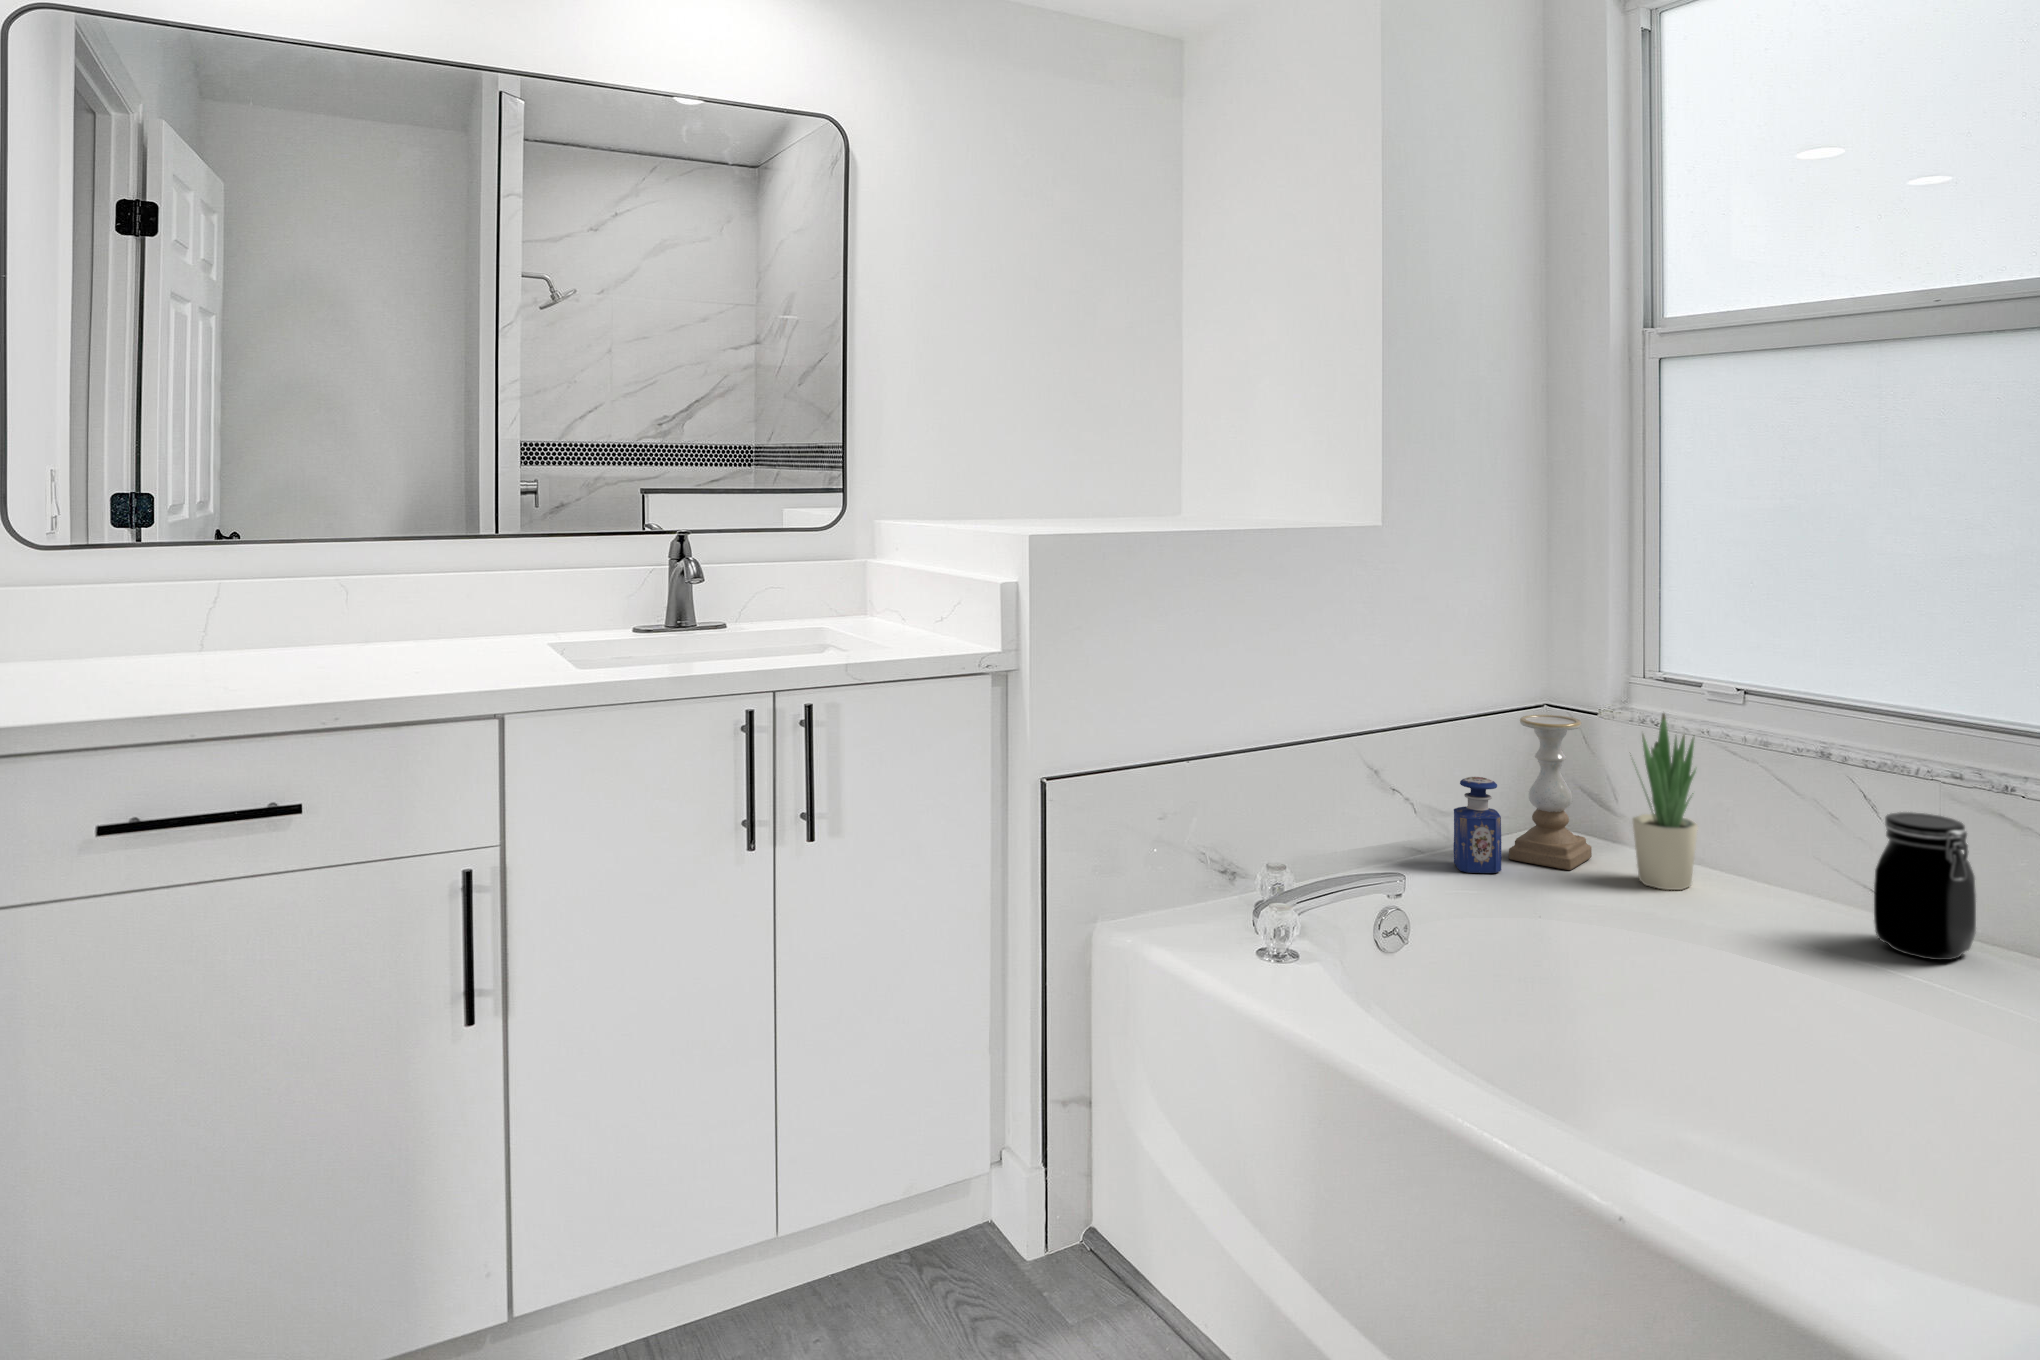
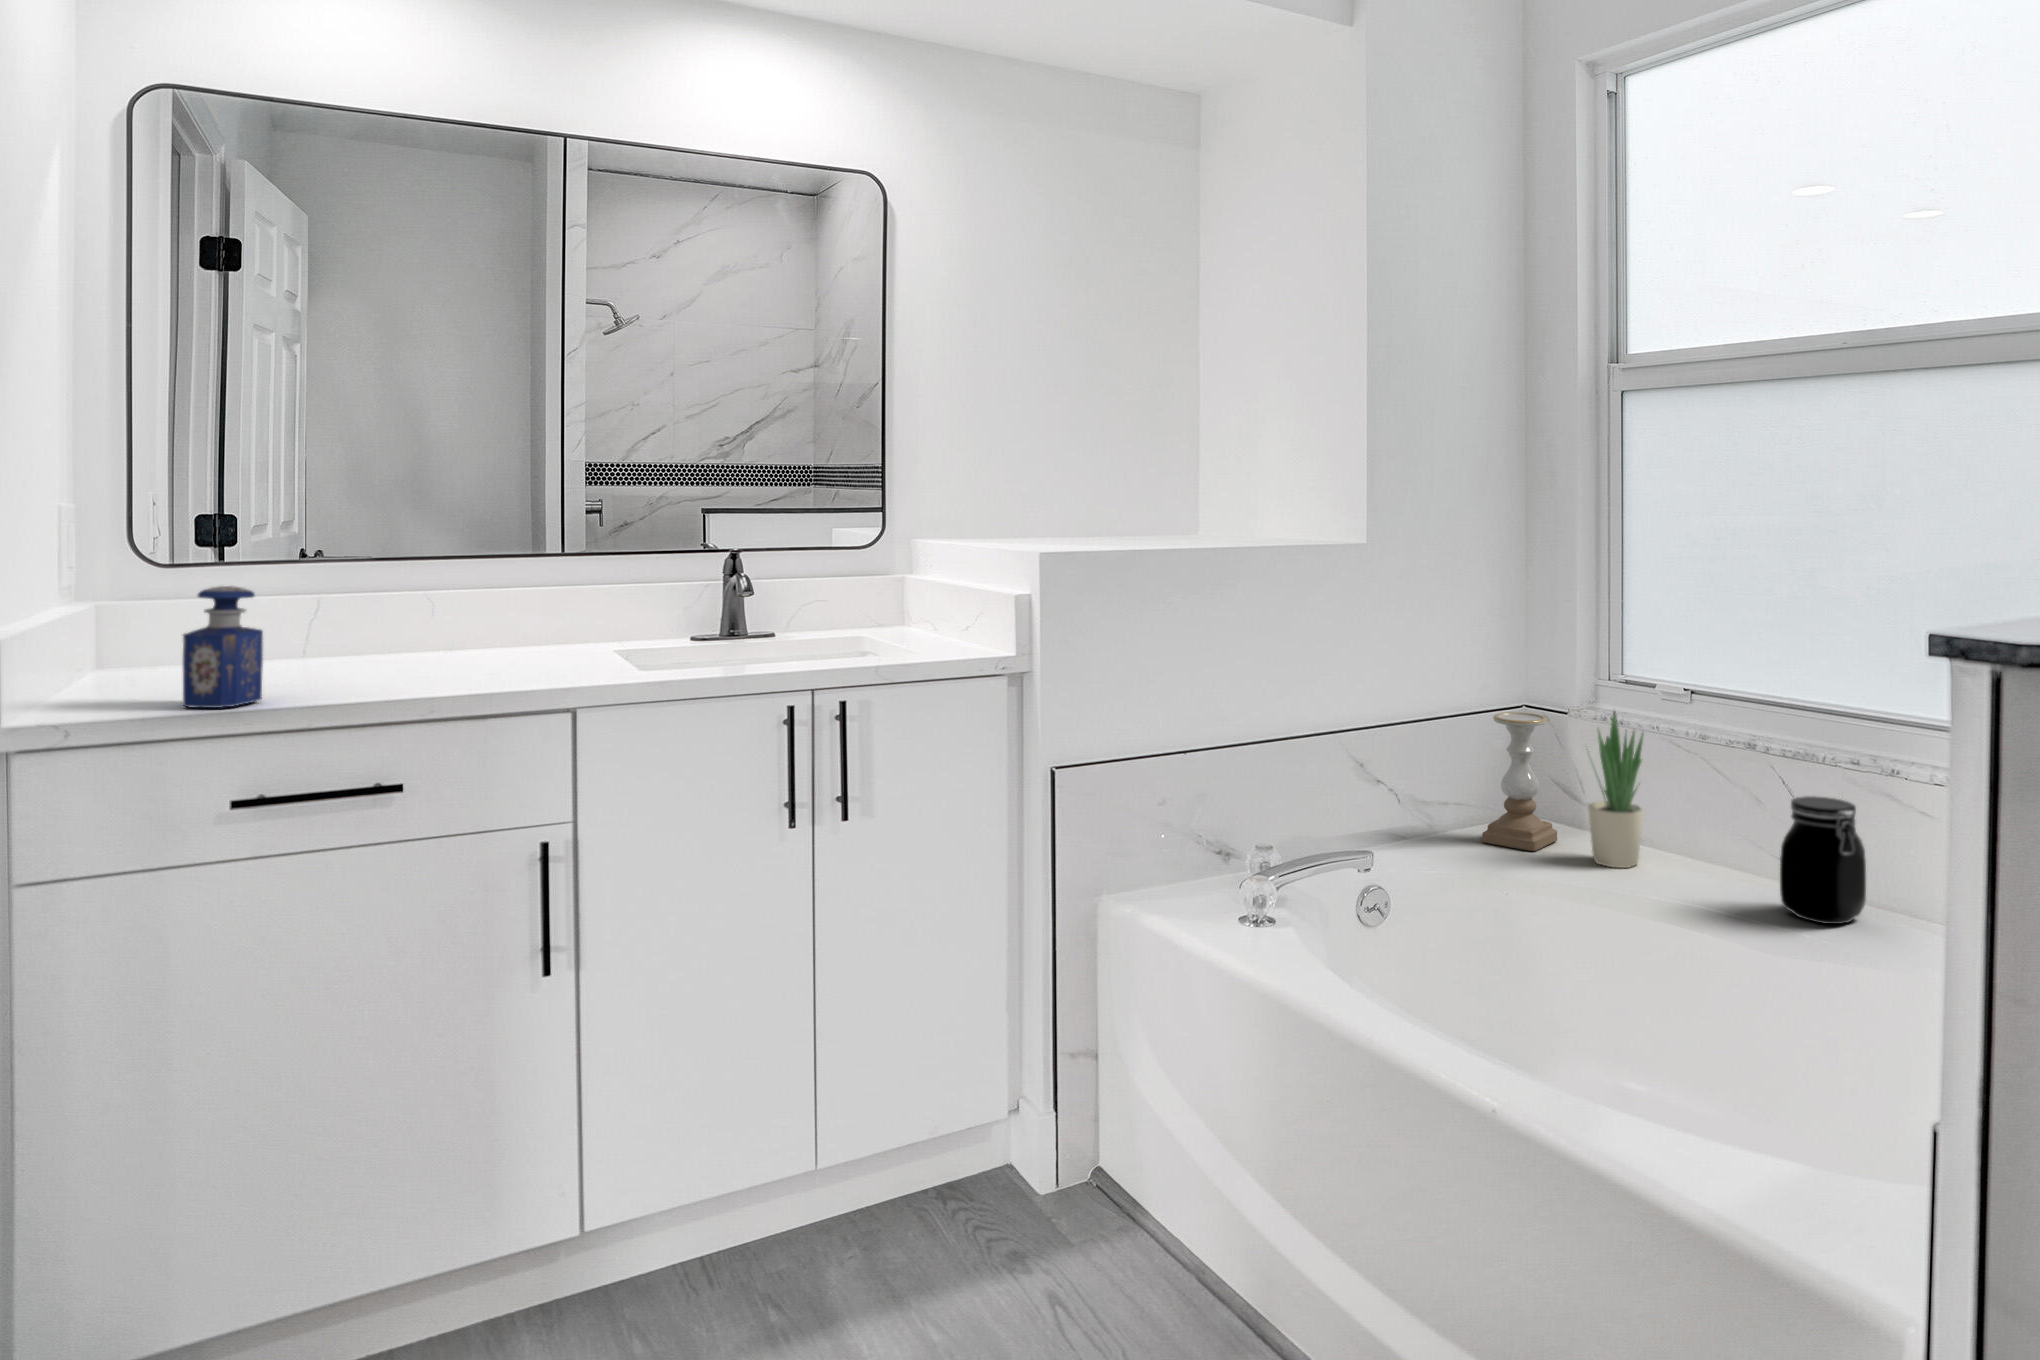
perfume bottle: present [1454,777,1501,873] -> present [183,586,263,708]

